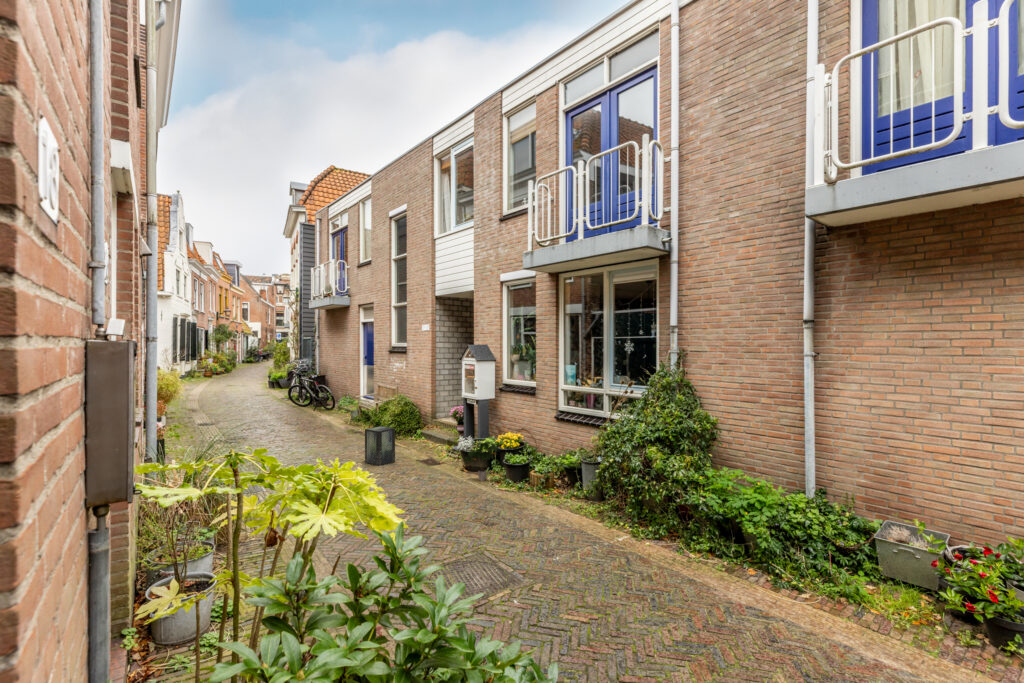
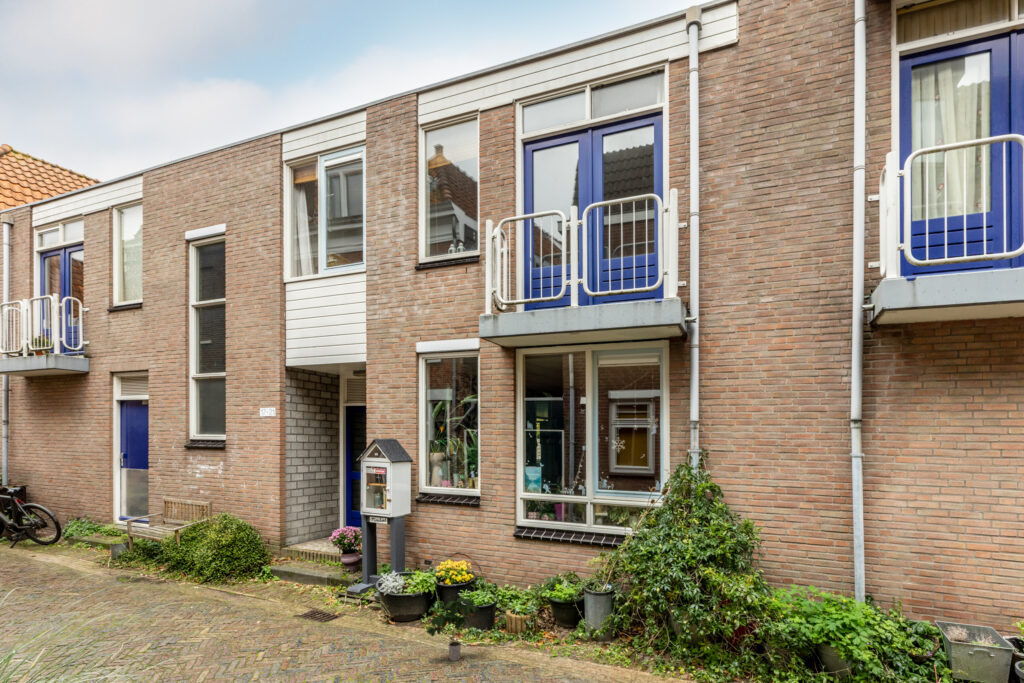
storage box: present [365,426,395,466] -> none [233,591,285,664]

